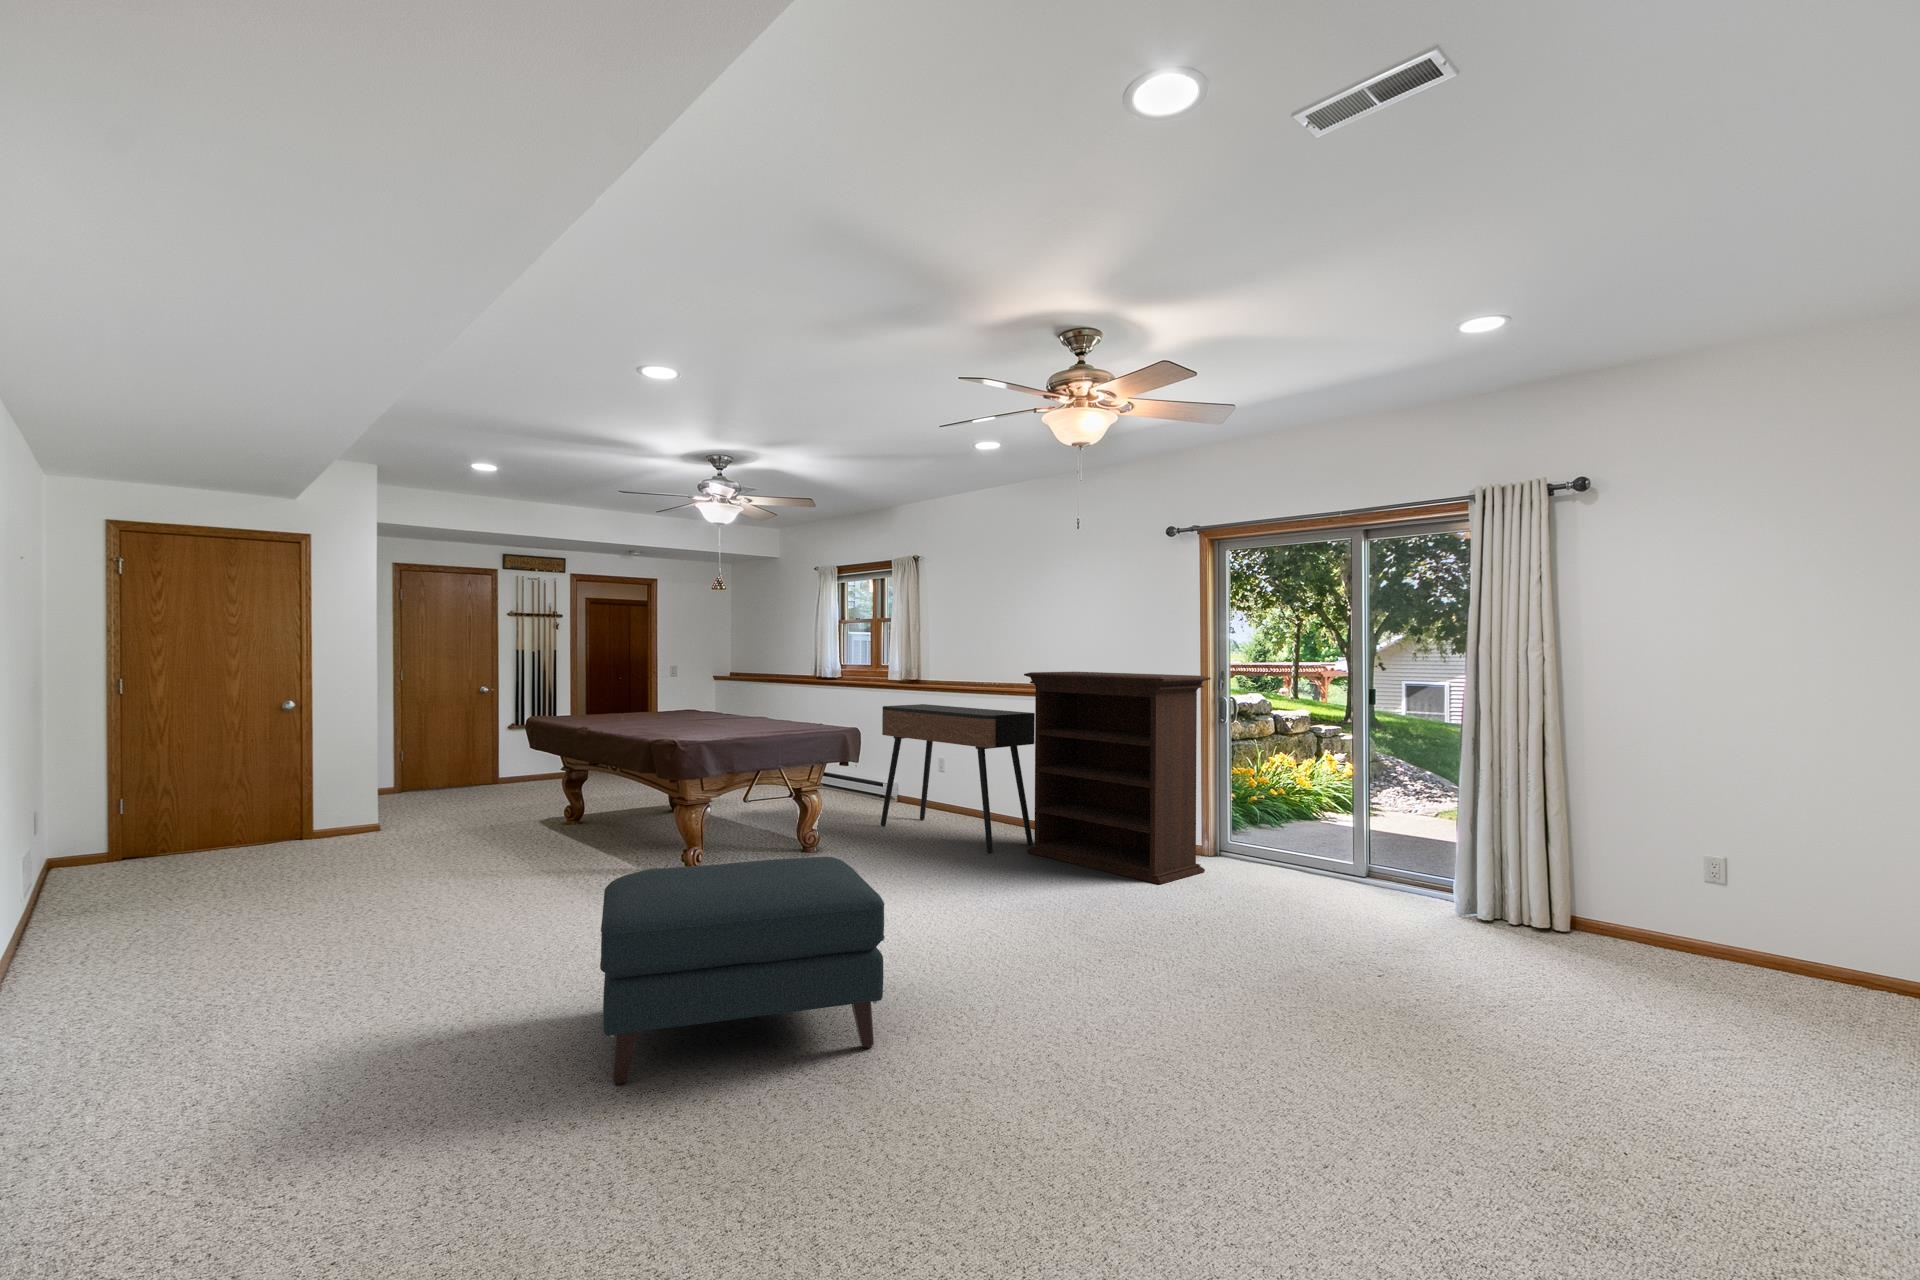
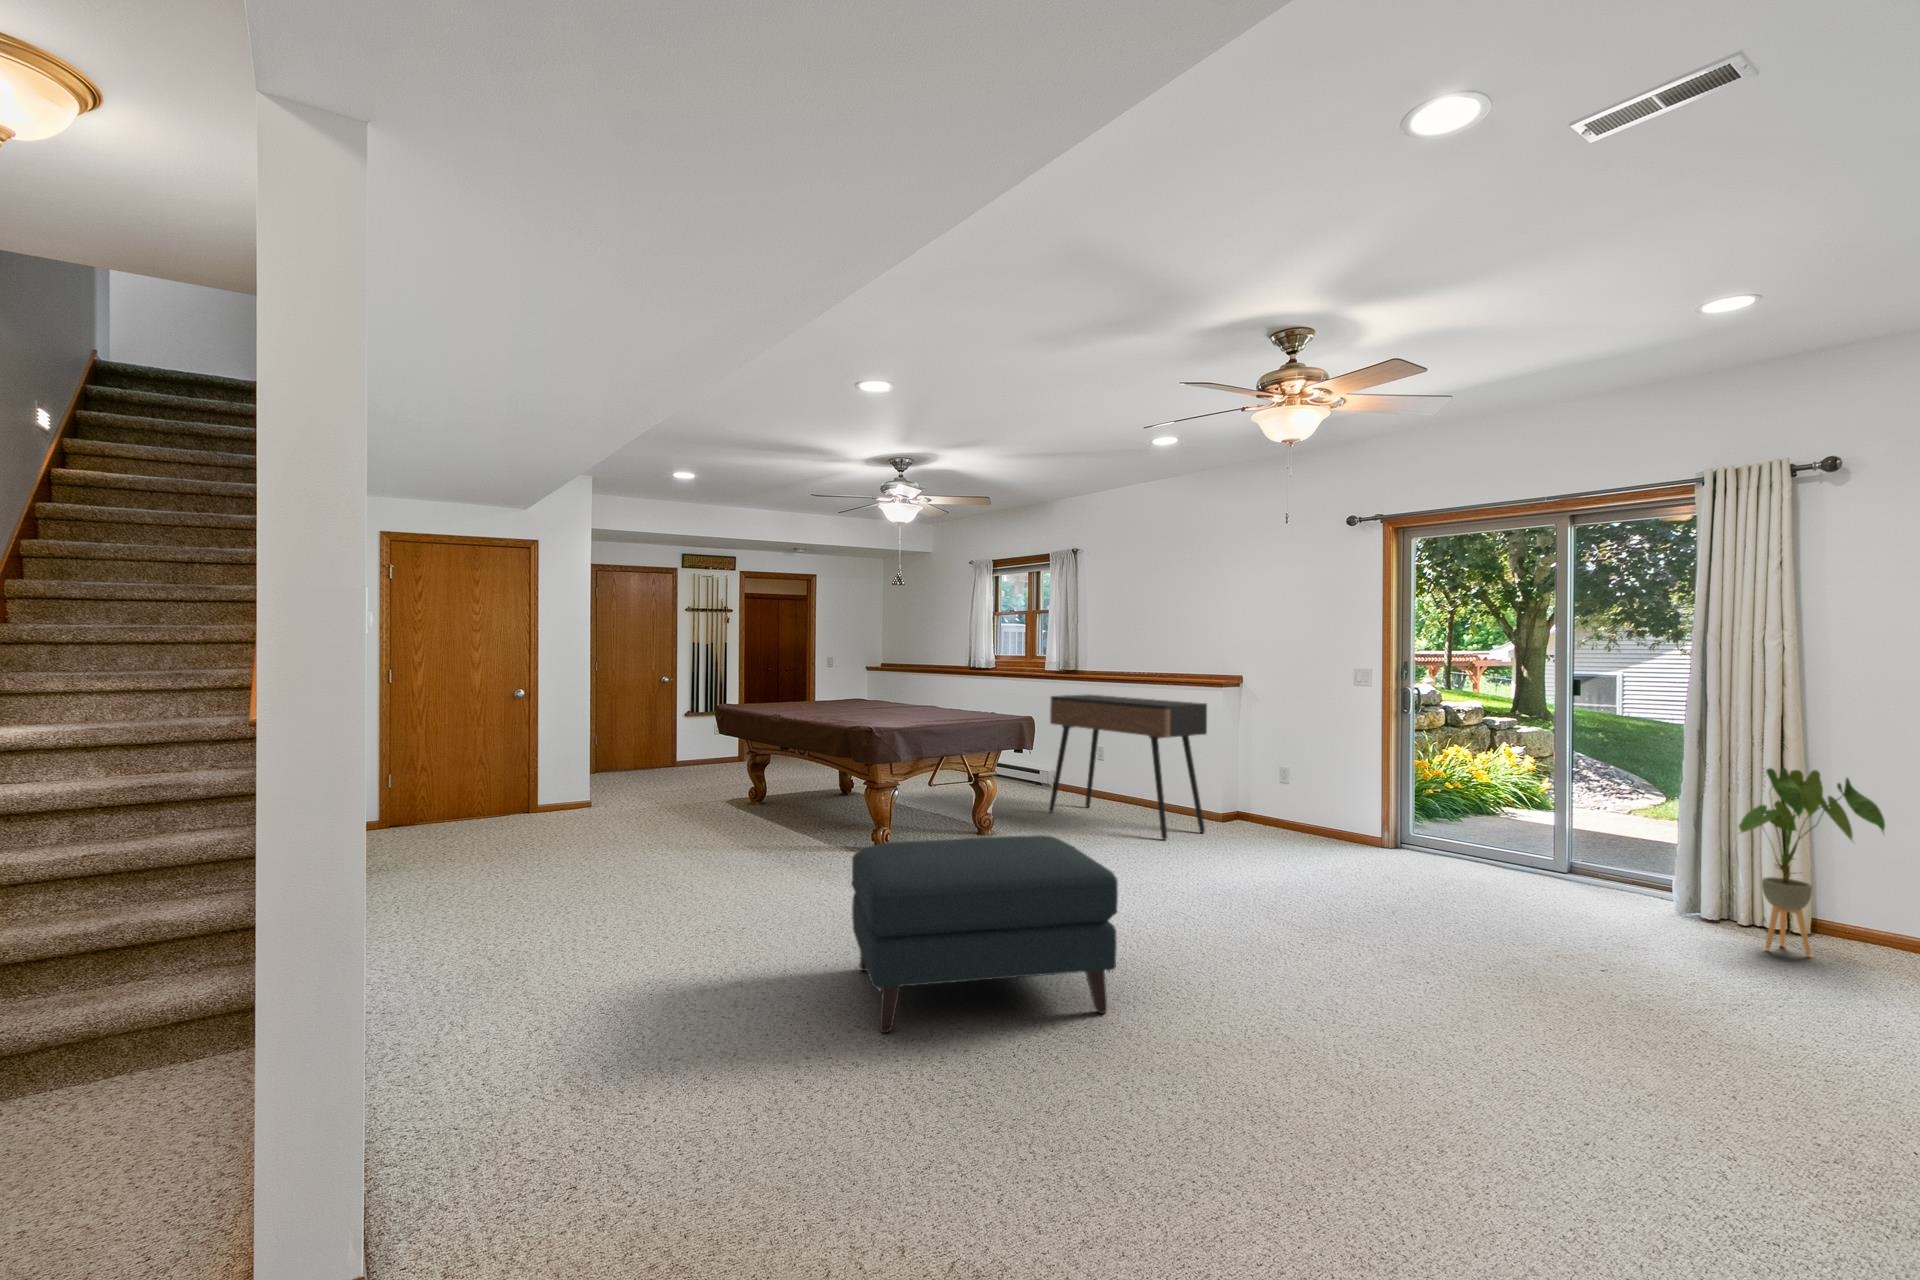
bookshelf: present [1024,672,1211,884] -> none [1199,663,1397,875]
house plant: none [1504,772,1629,953] -> present [1739,768,1885,957]

